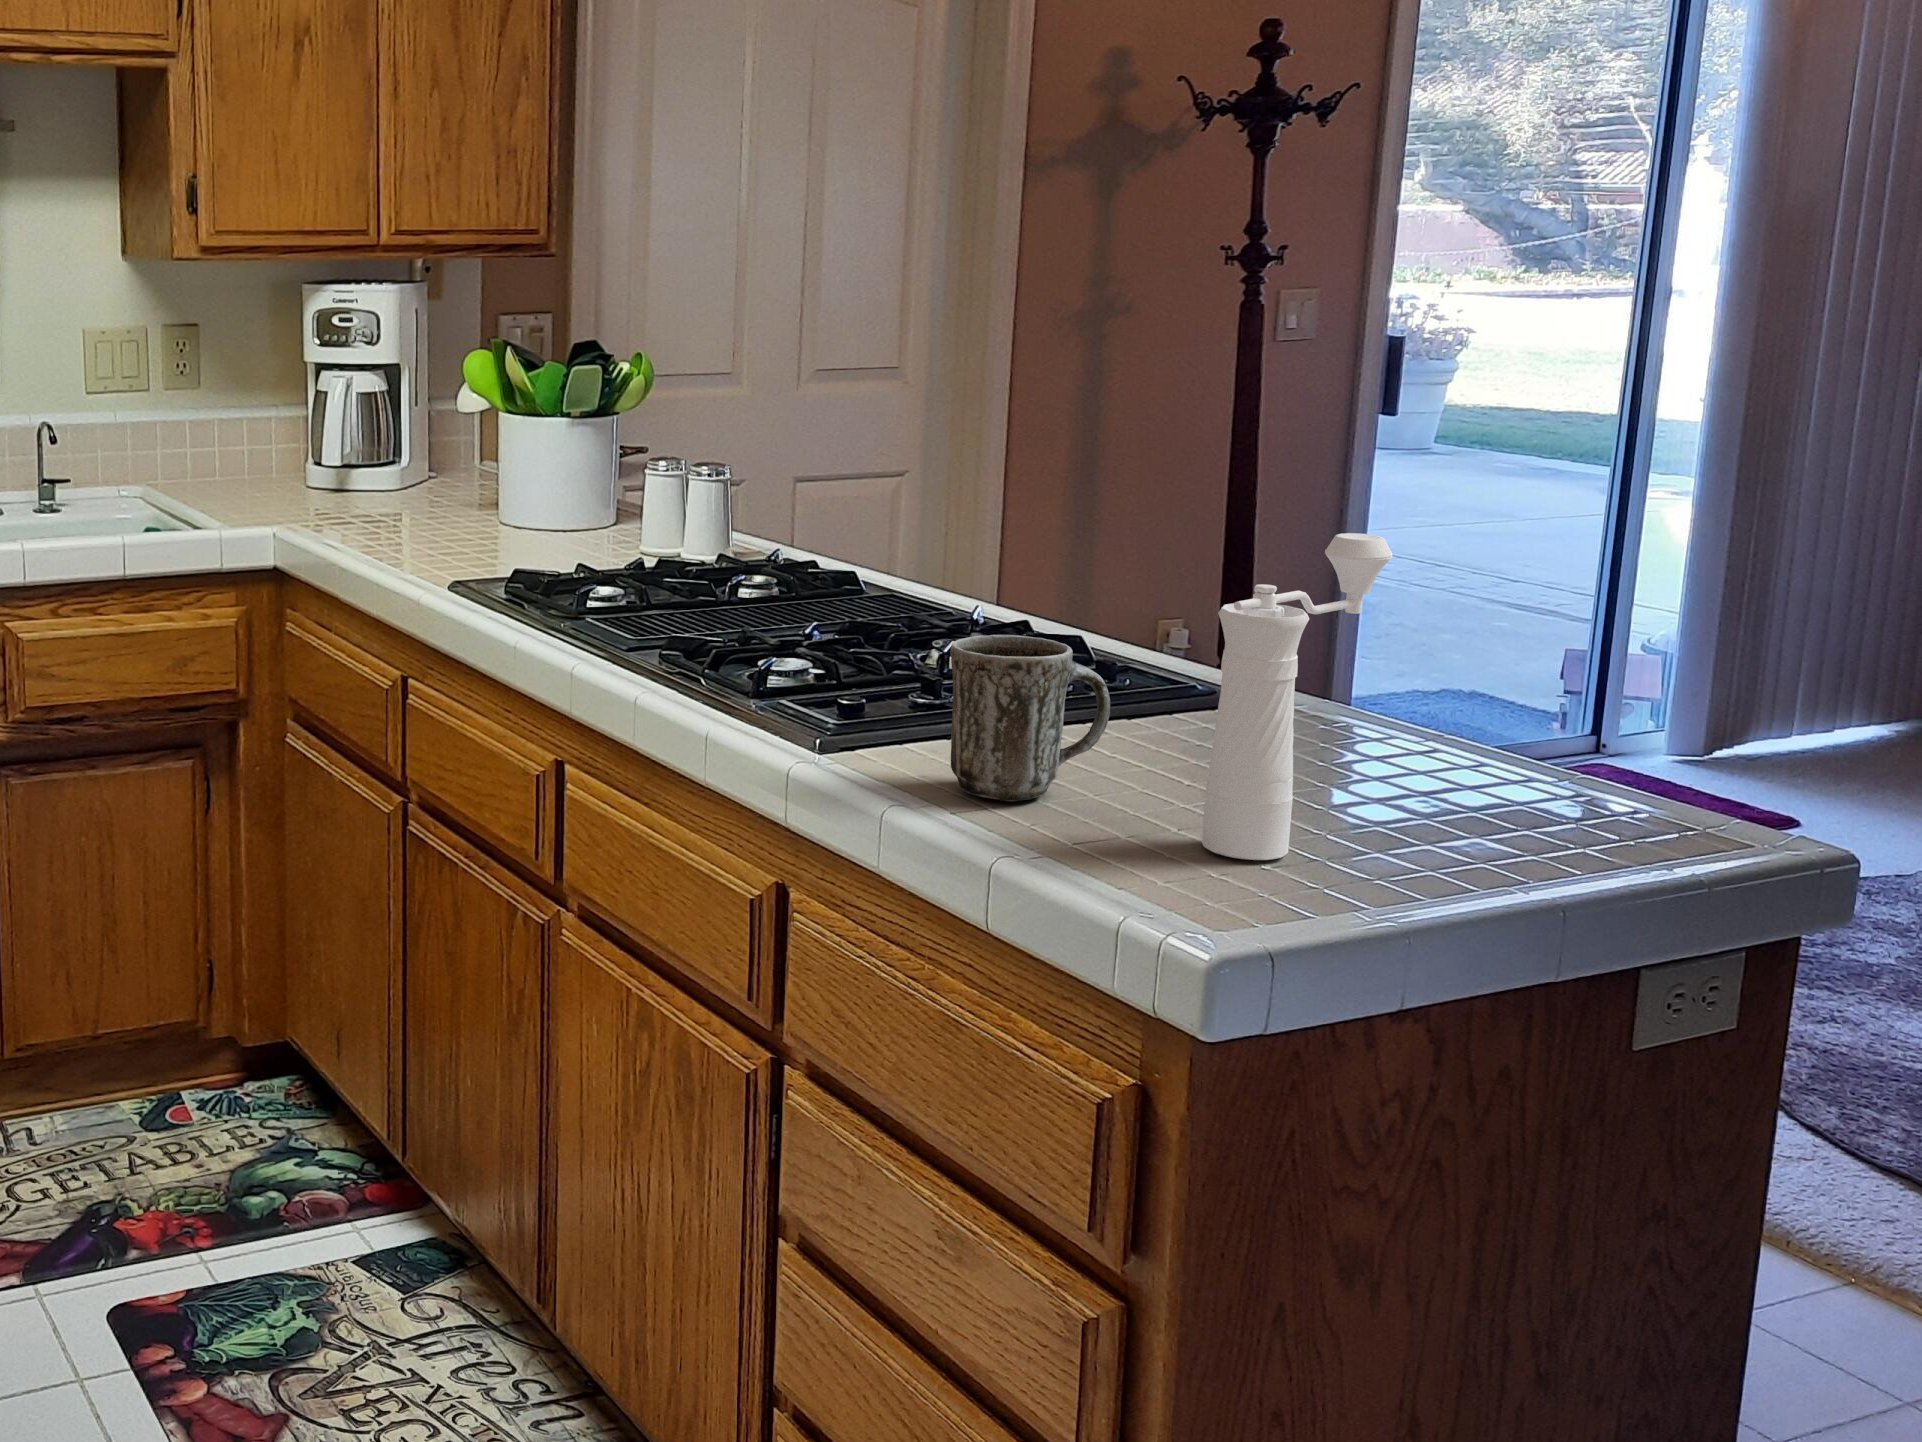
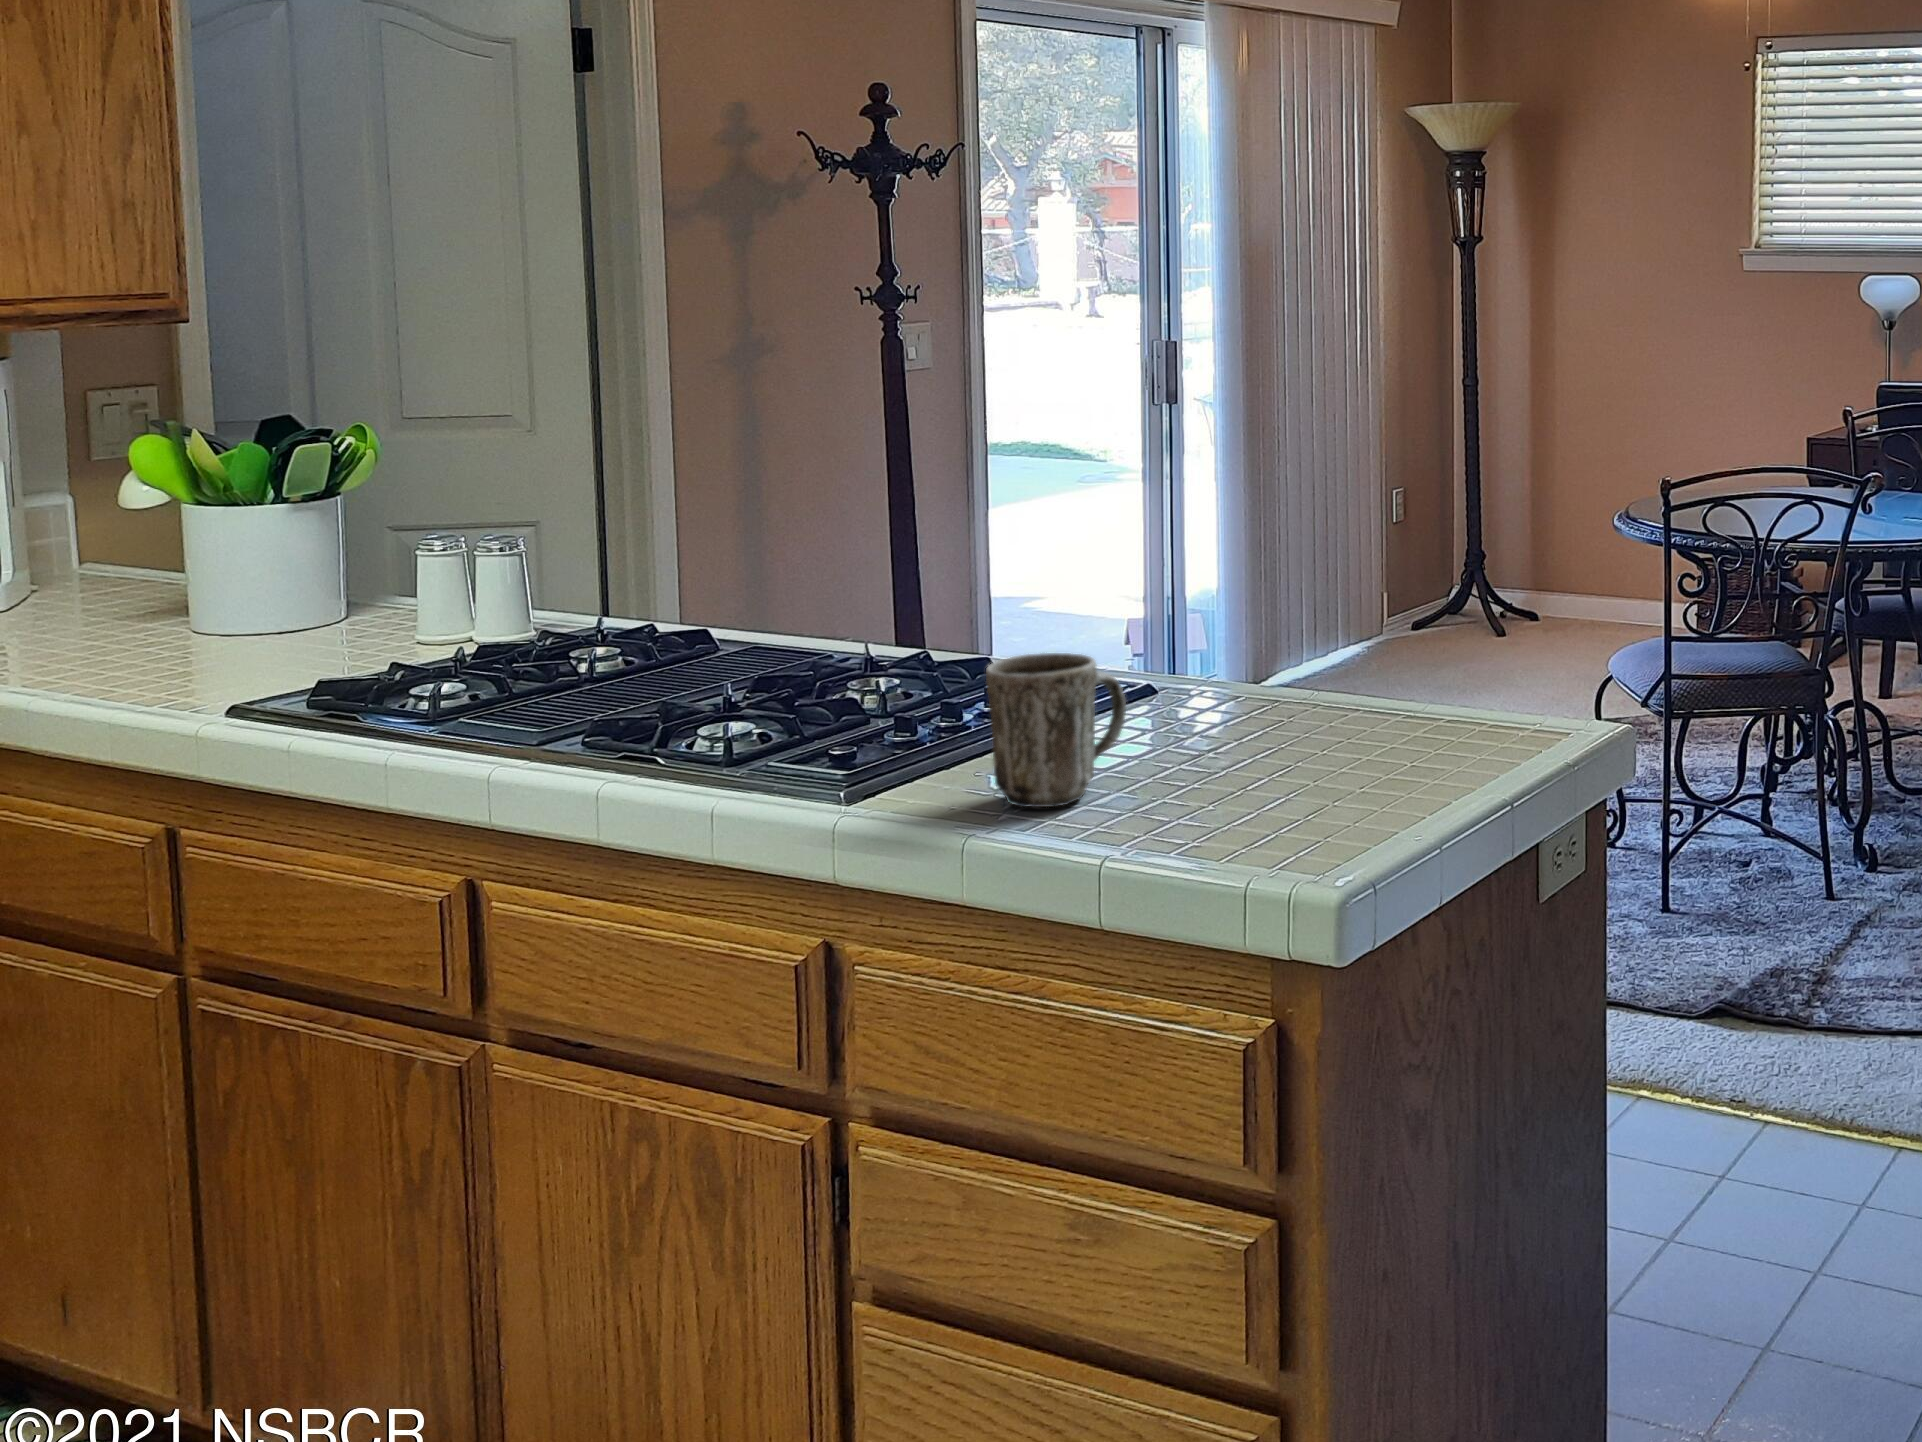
pepper mill: present [1202,533,1392,860] -> none [1238,524,1338,810]

